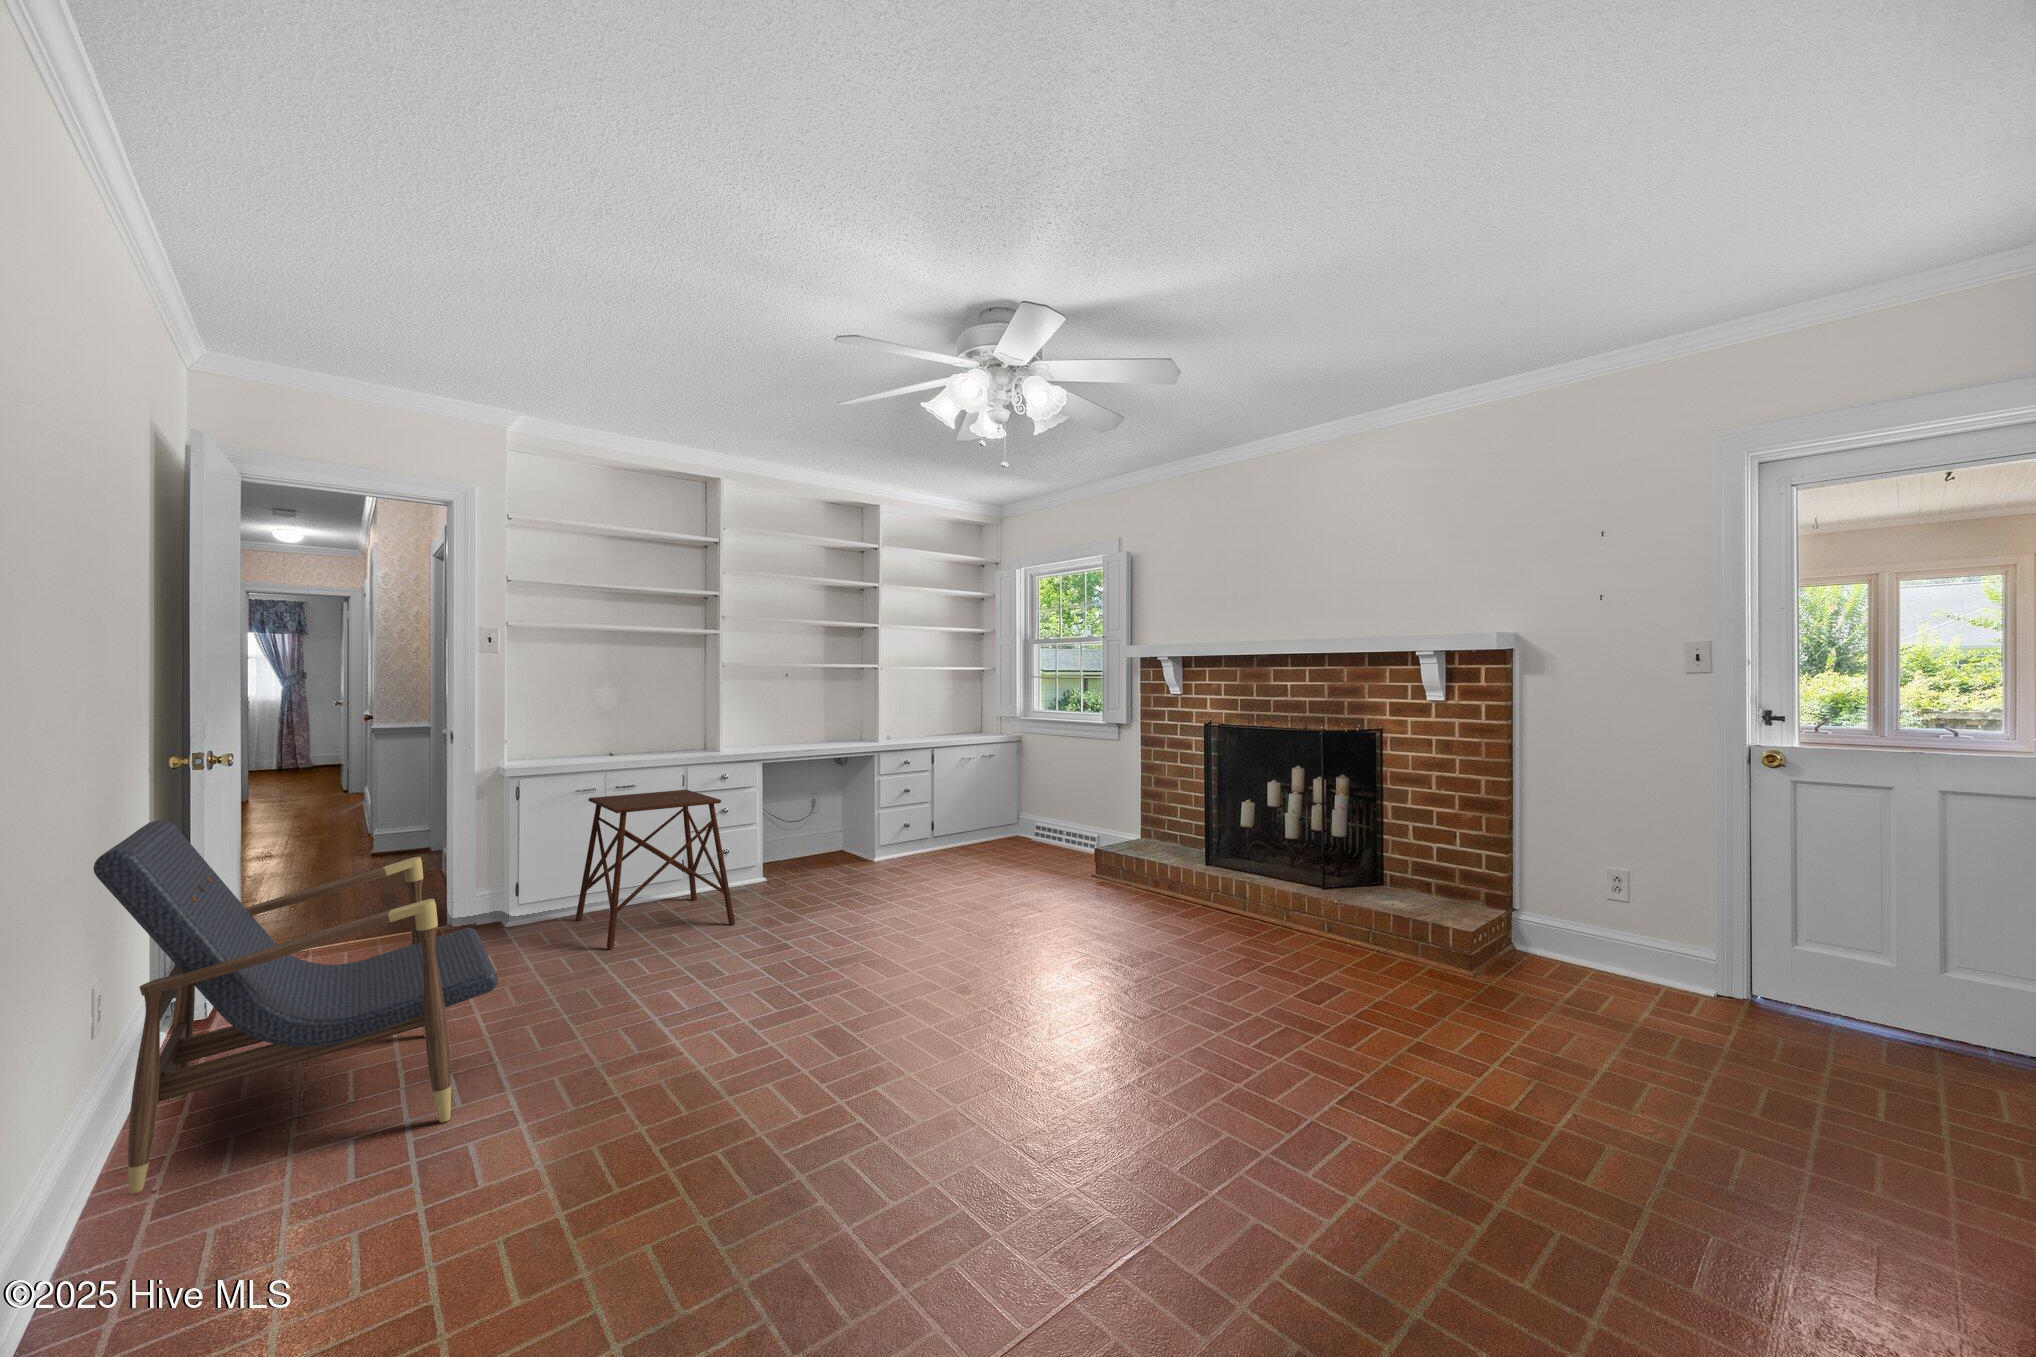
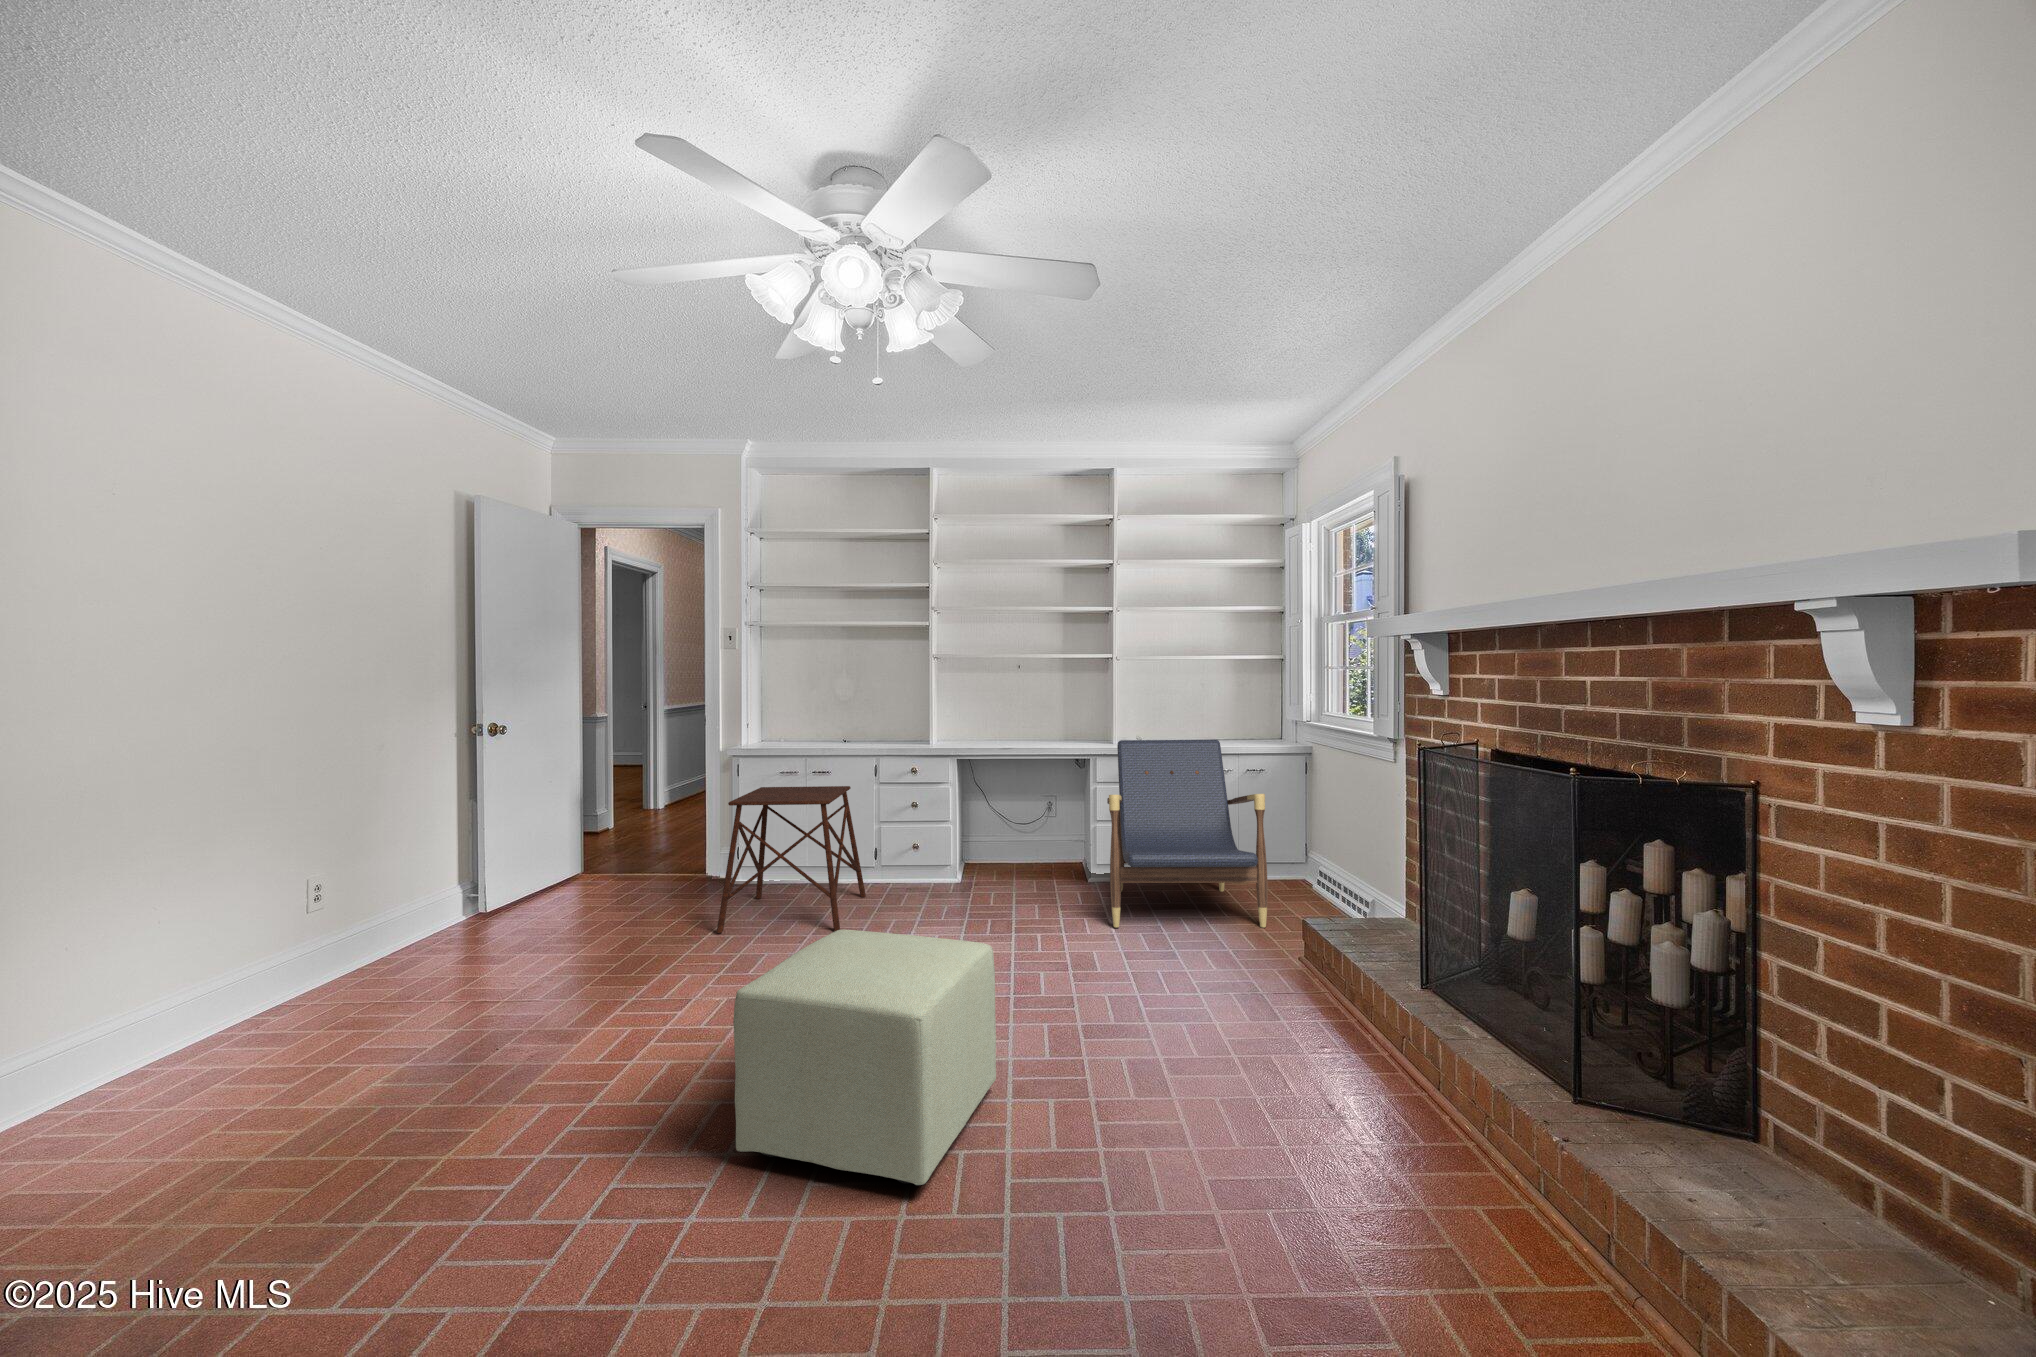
lounge chair: present [93,820,498,1193] -> present [1107,740,1268,928]
ottoman: none [934,865,1112,1026] -> present [733,930,996,1185]

